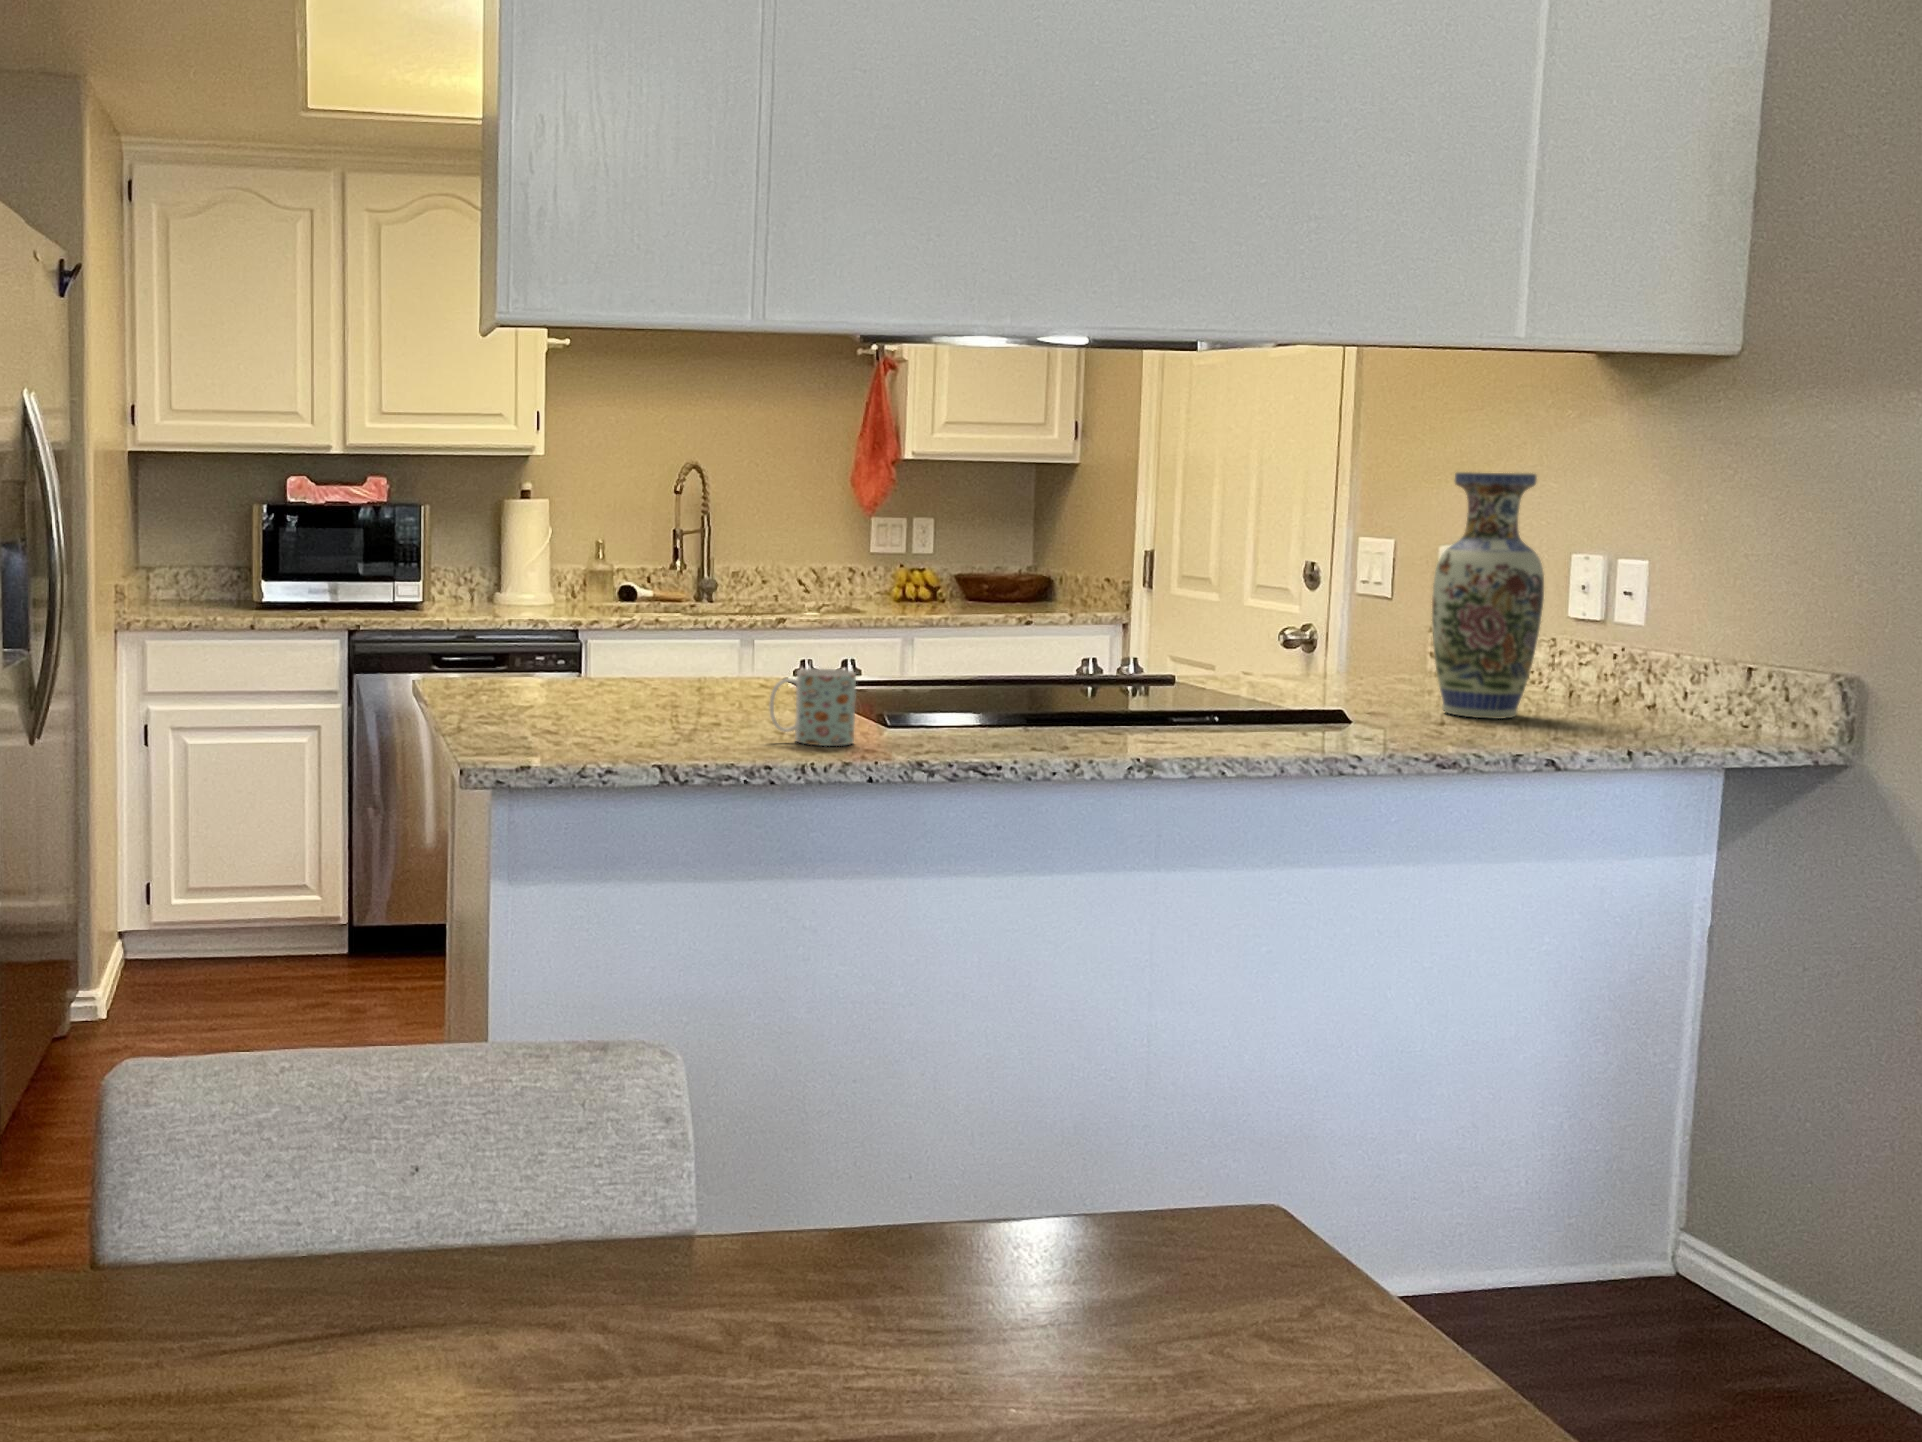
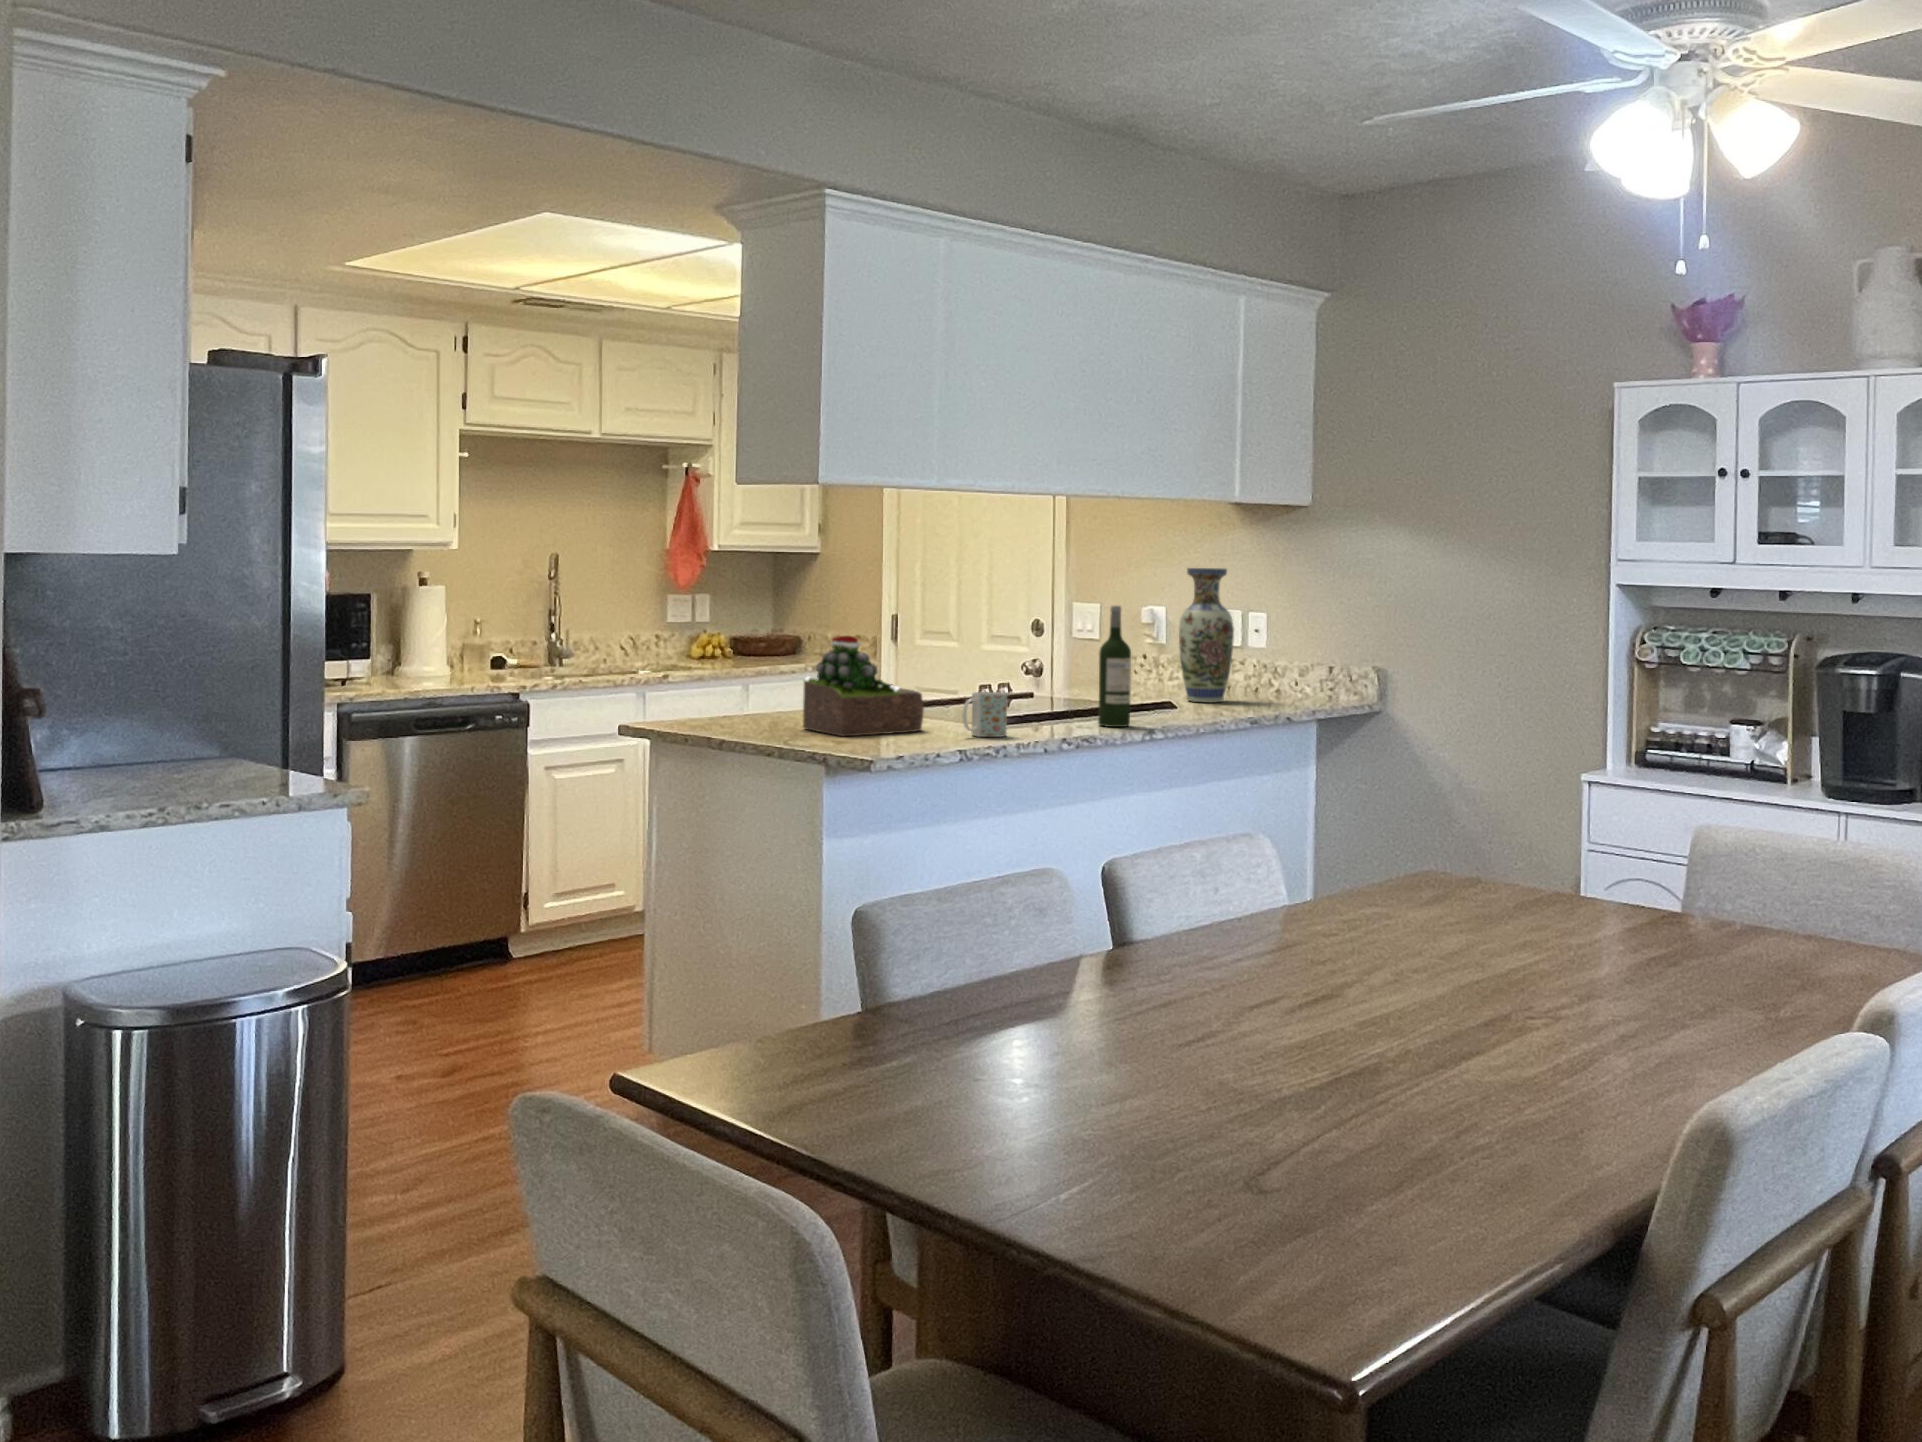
wine bottle: none [1084,532,1149,748] -> present [1098,606,1131,727]
succulent plant: none [606,568,769,724] -> present [803,636,924,736]

